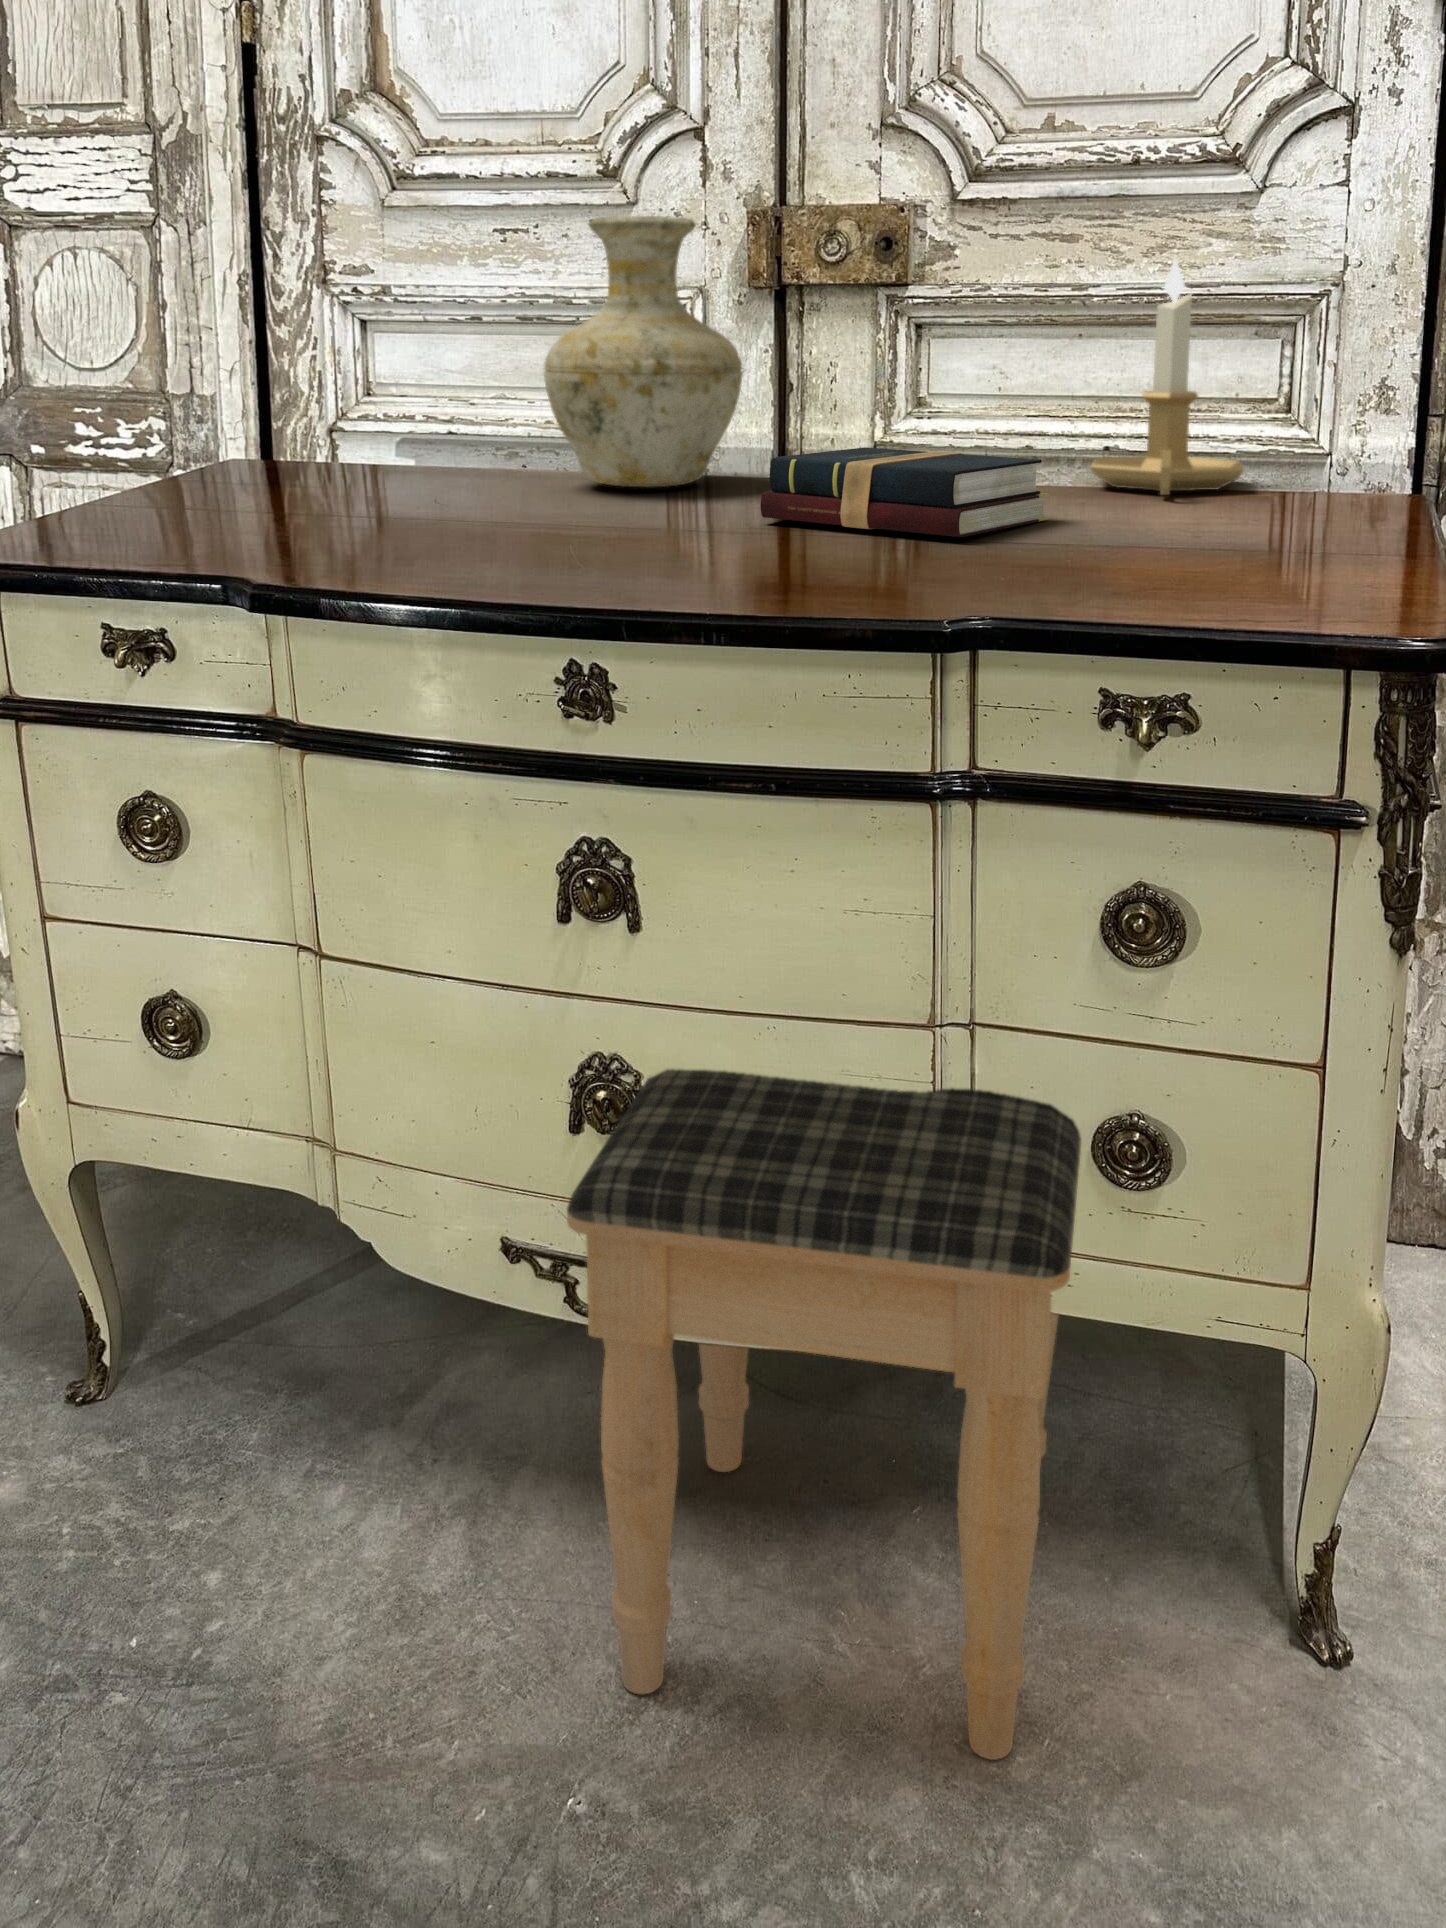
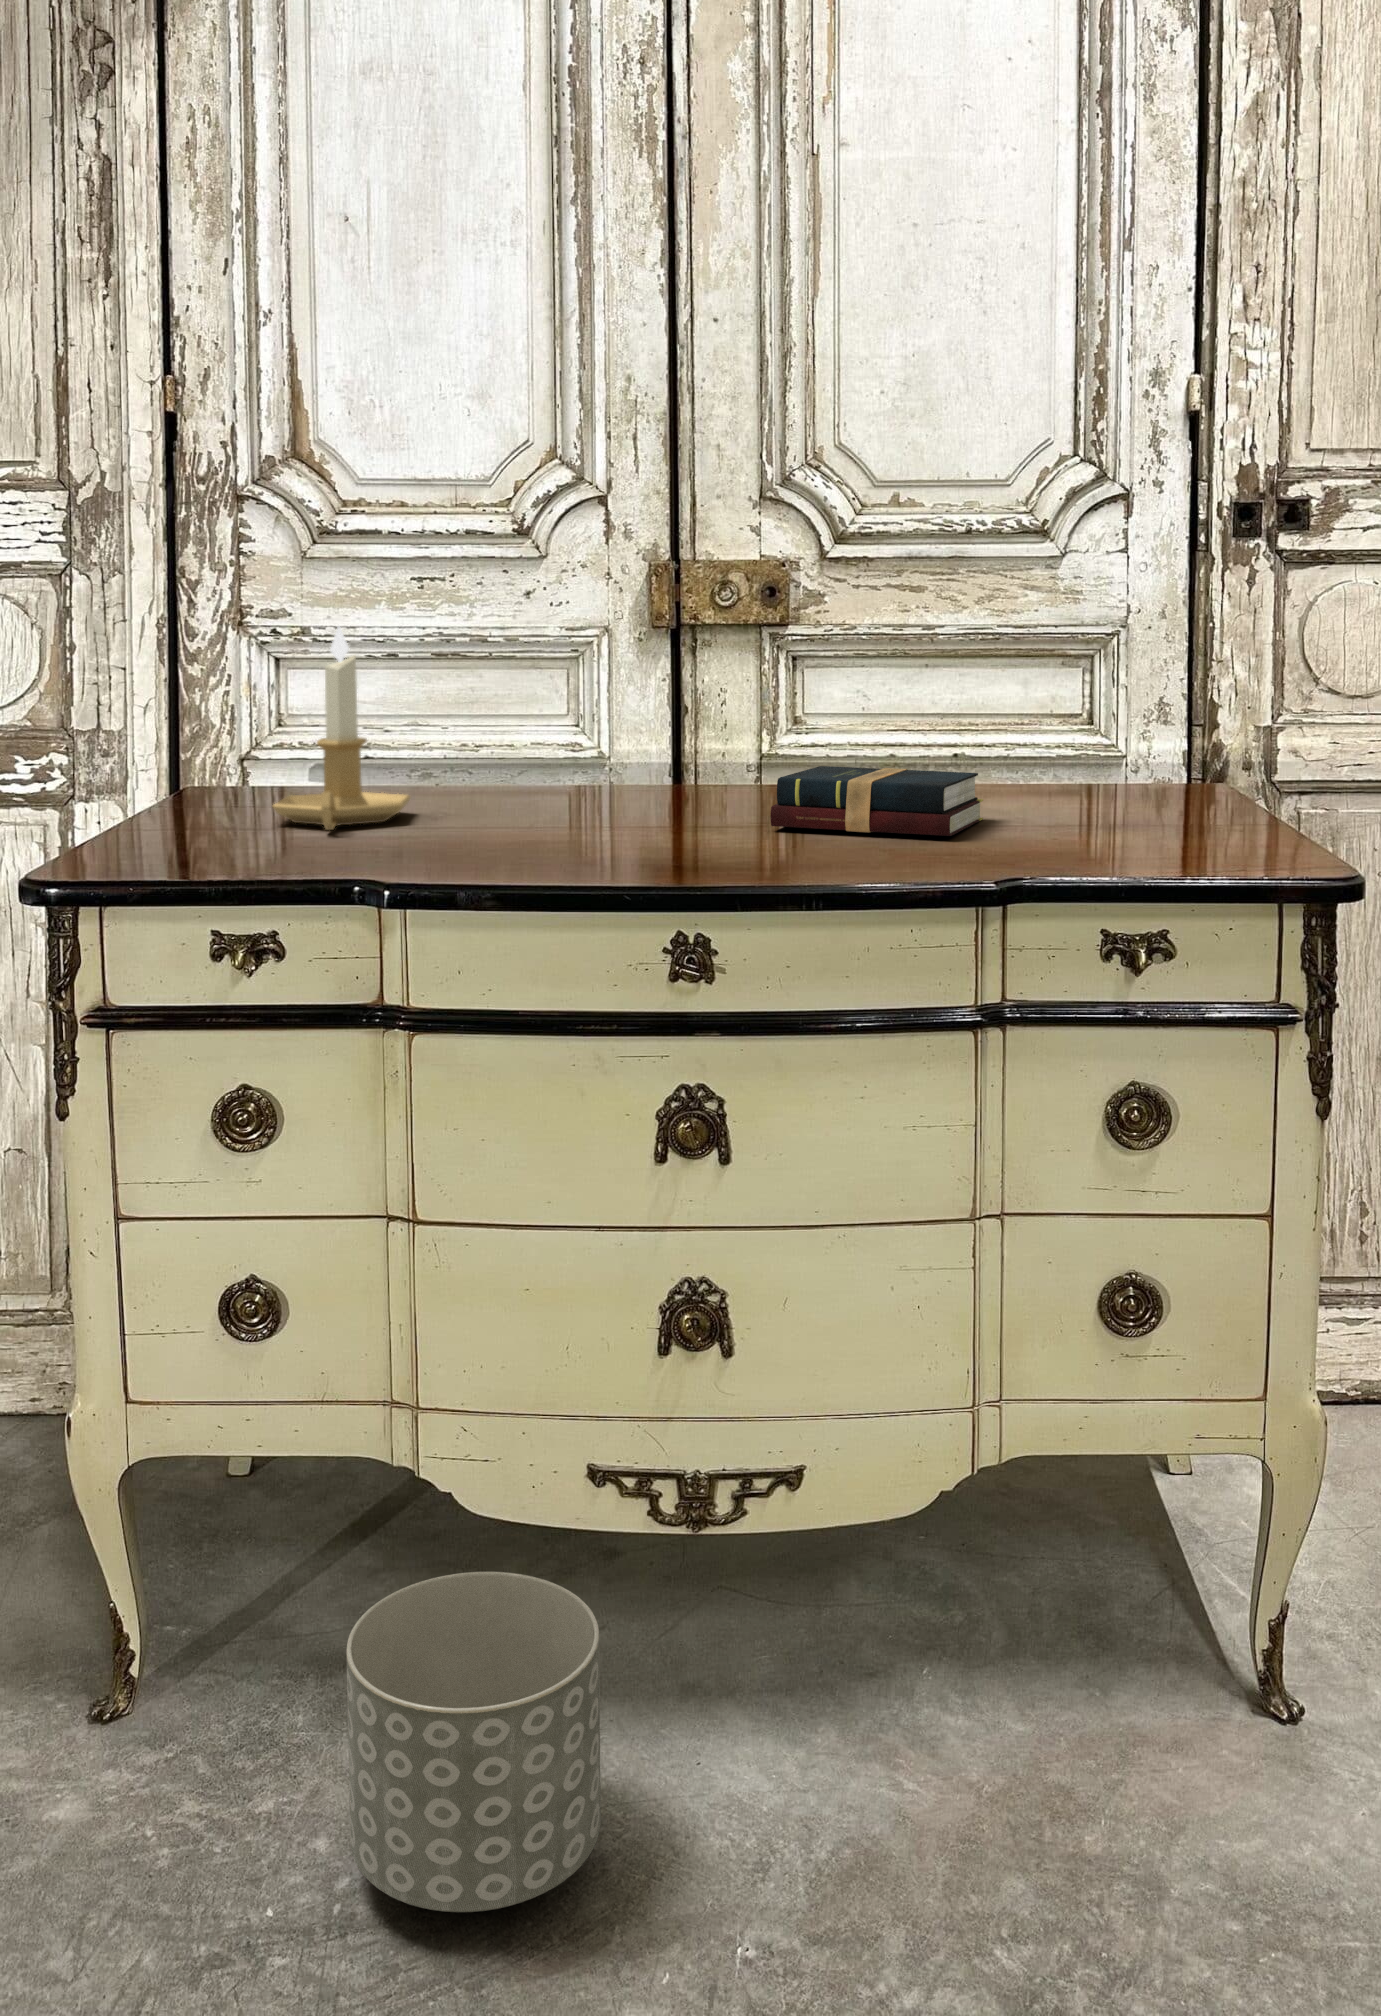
vase: present [544,216,743,487] -> none [525,579,693,803]
candlestick: present [1090,258,1244,495] -> present [273,626,411,830]
footstool: present [567,1069,1081,1760] -> none [713,1233,1128,1811]
planter: none [105,1360,417,1765] -> present [346,1572,601,1912]

